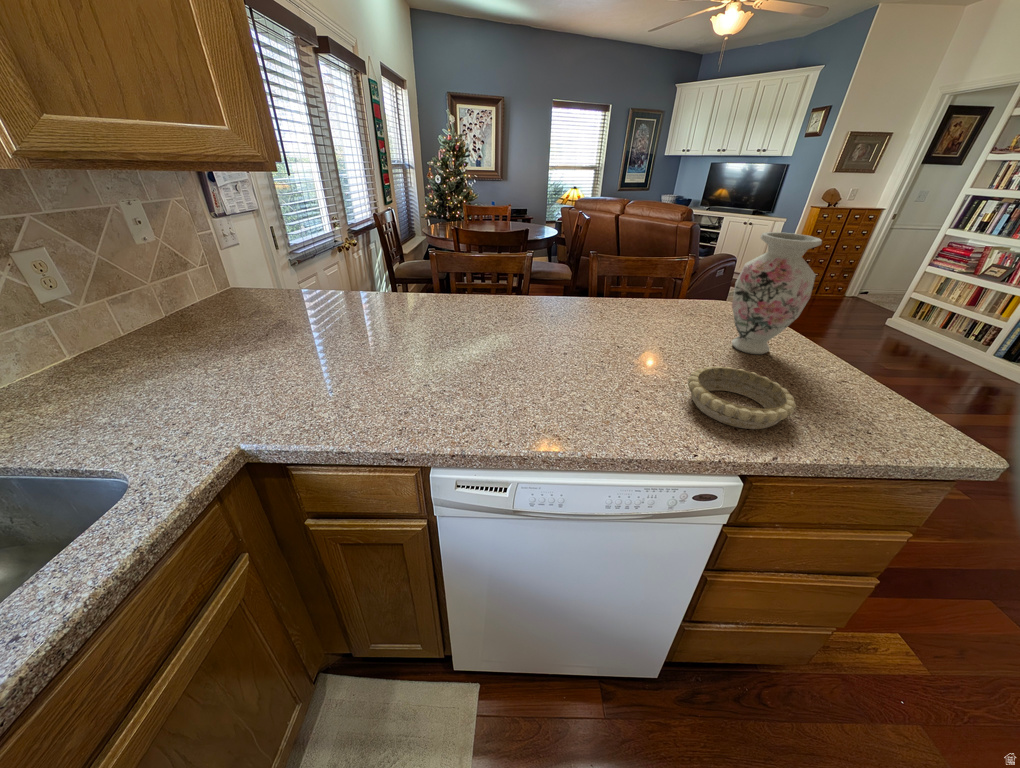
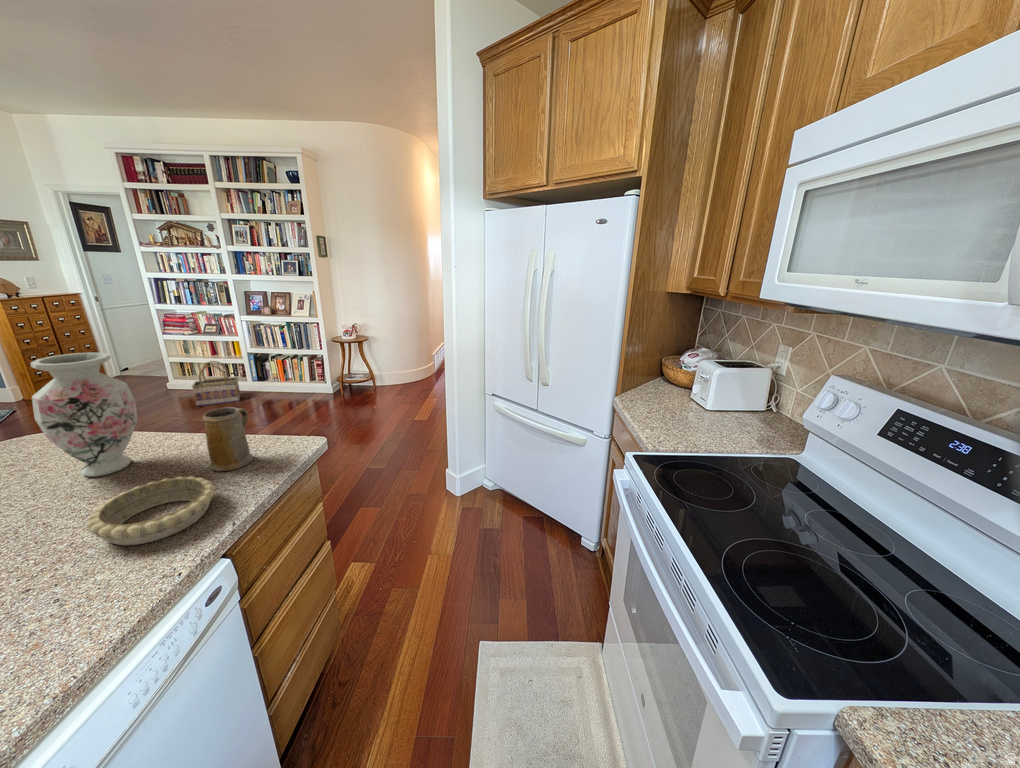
basket: none [898,310,977,370] -> present [192,361,240,406]
mug: none [815,336,912,418] -> present [203,407,253,471]

